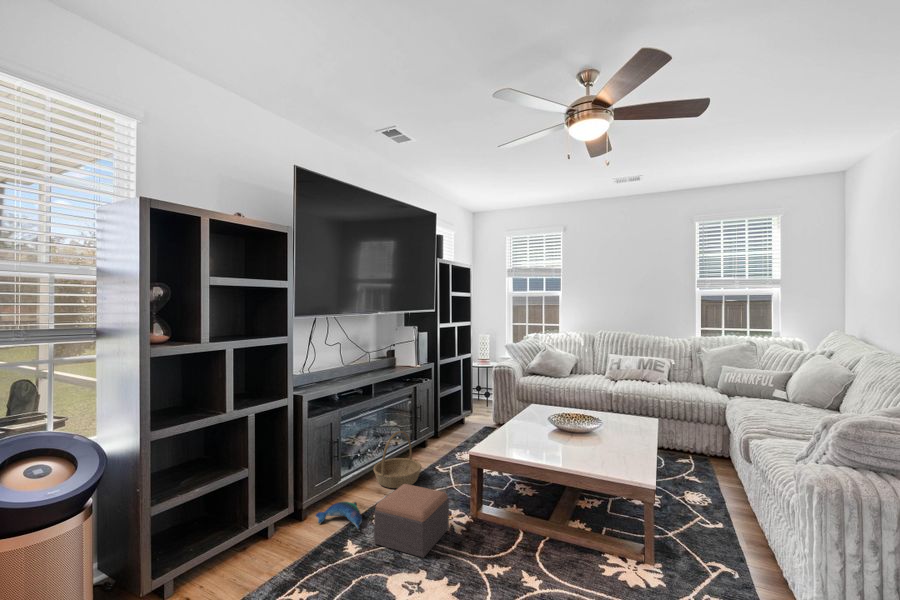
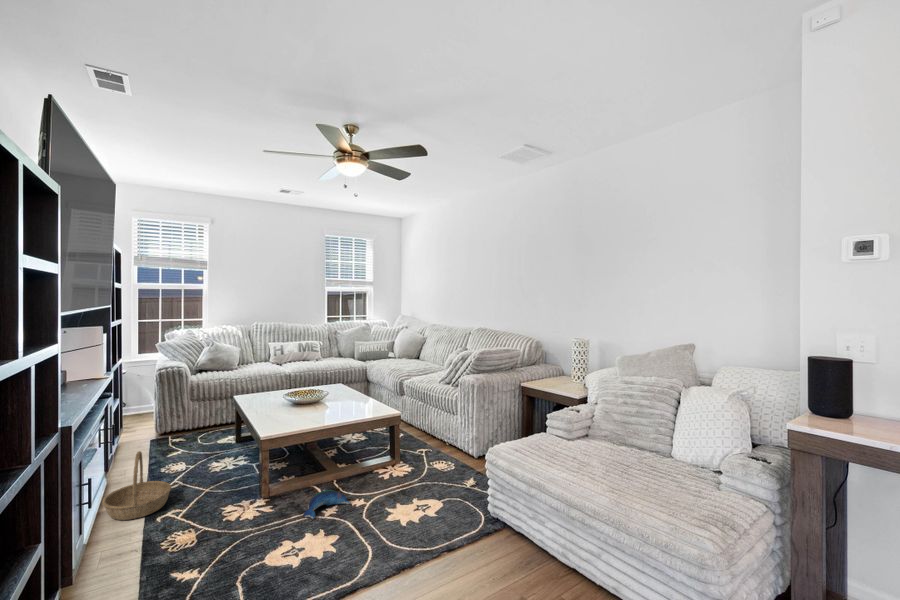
footstool: present [374,484,449,558] -> none [204,478,272,552]
plush toy: present [316,502,362,529] -> present [303,489,350,519]

